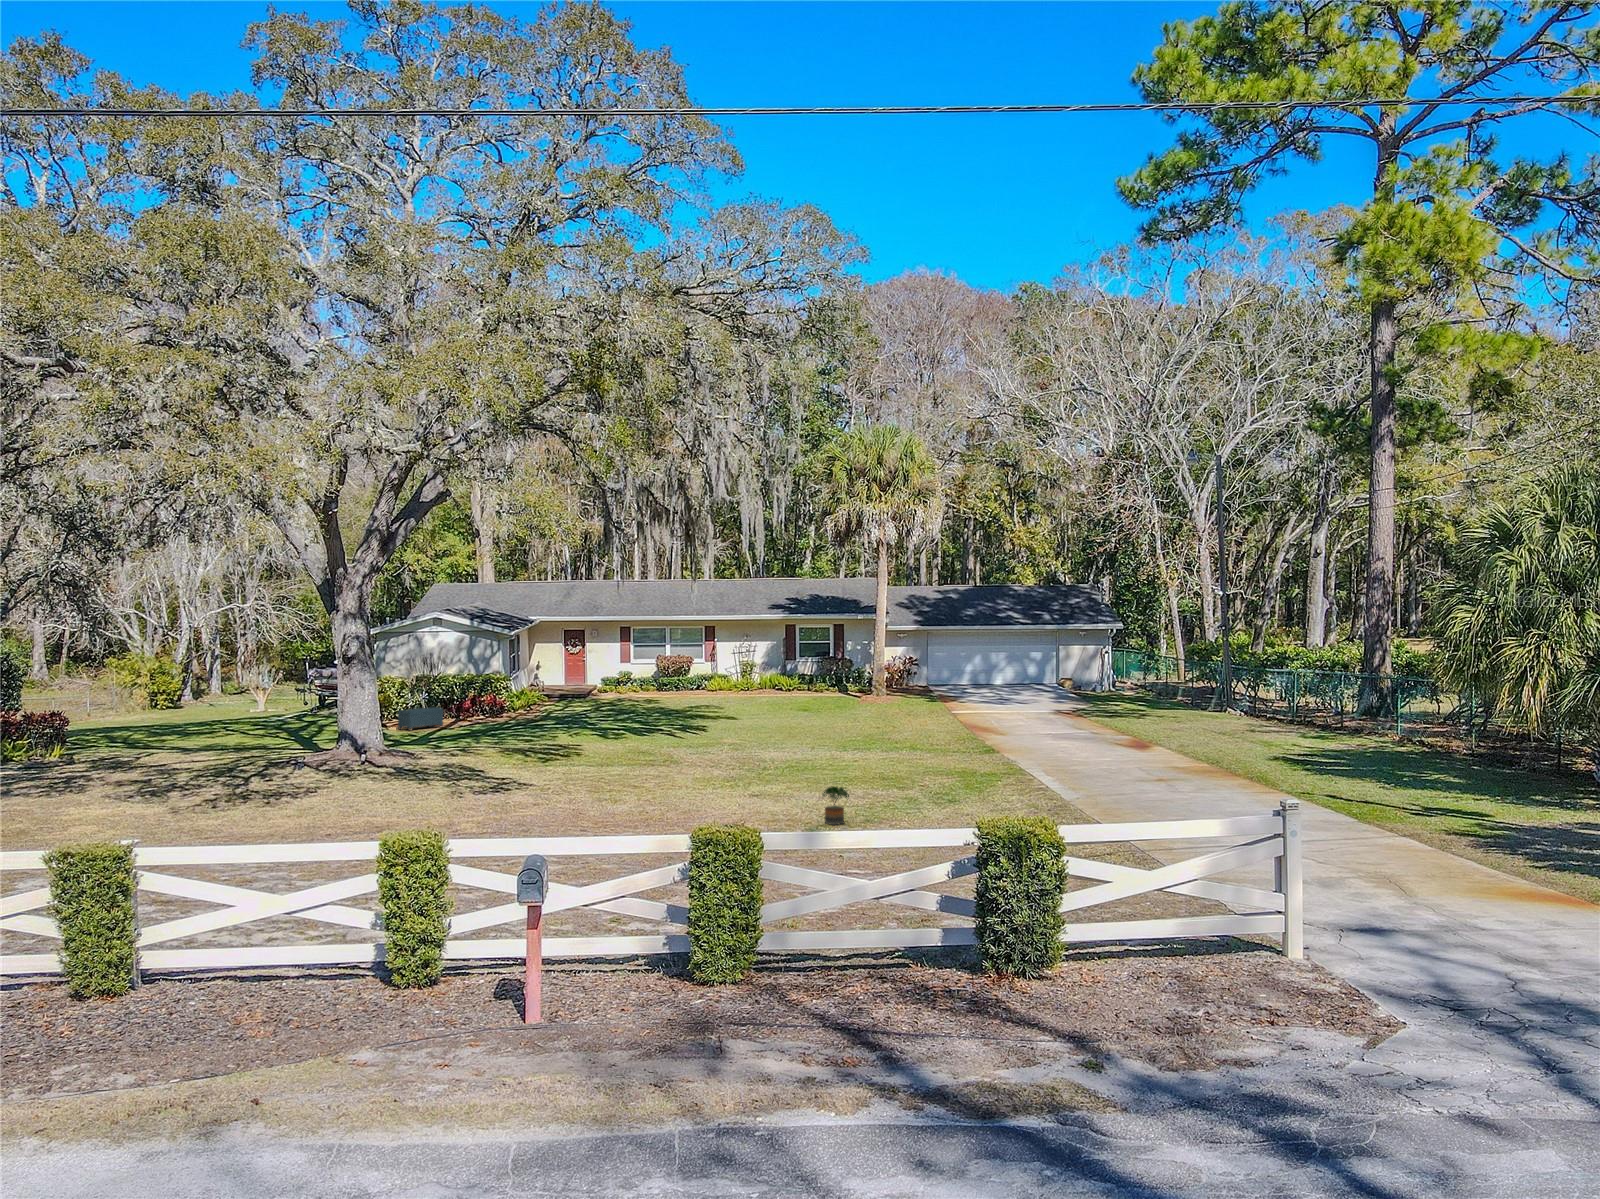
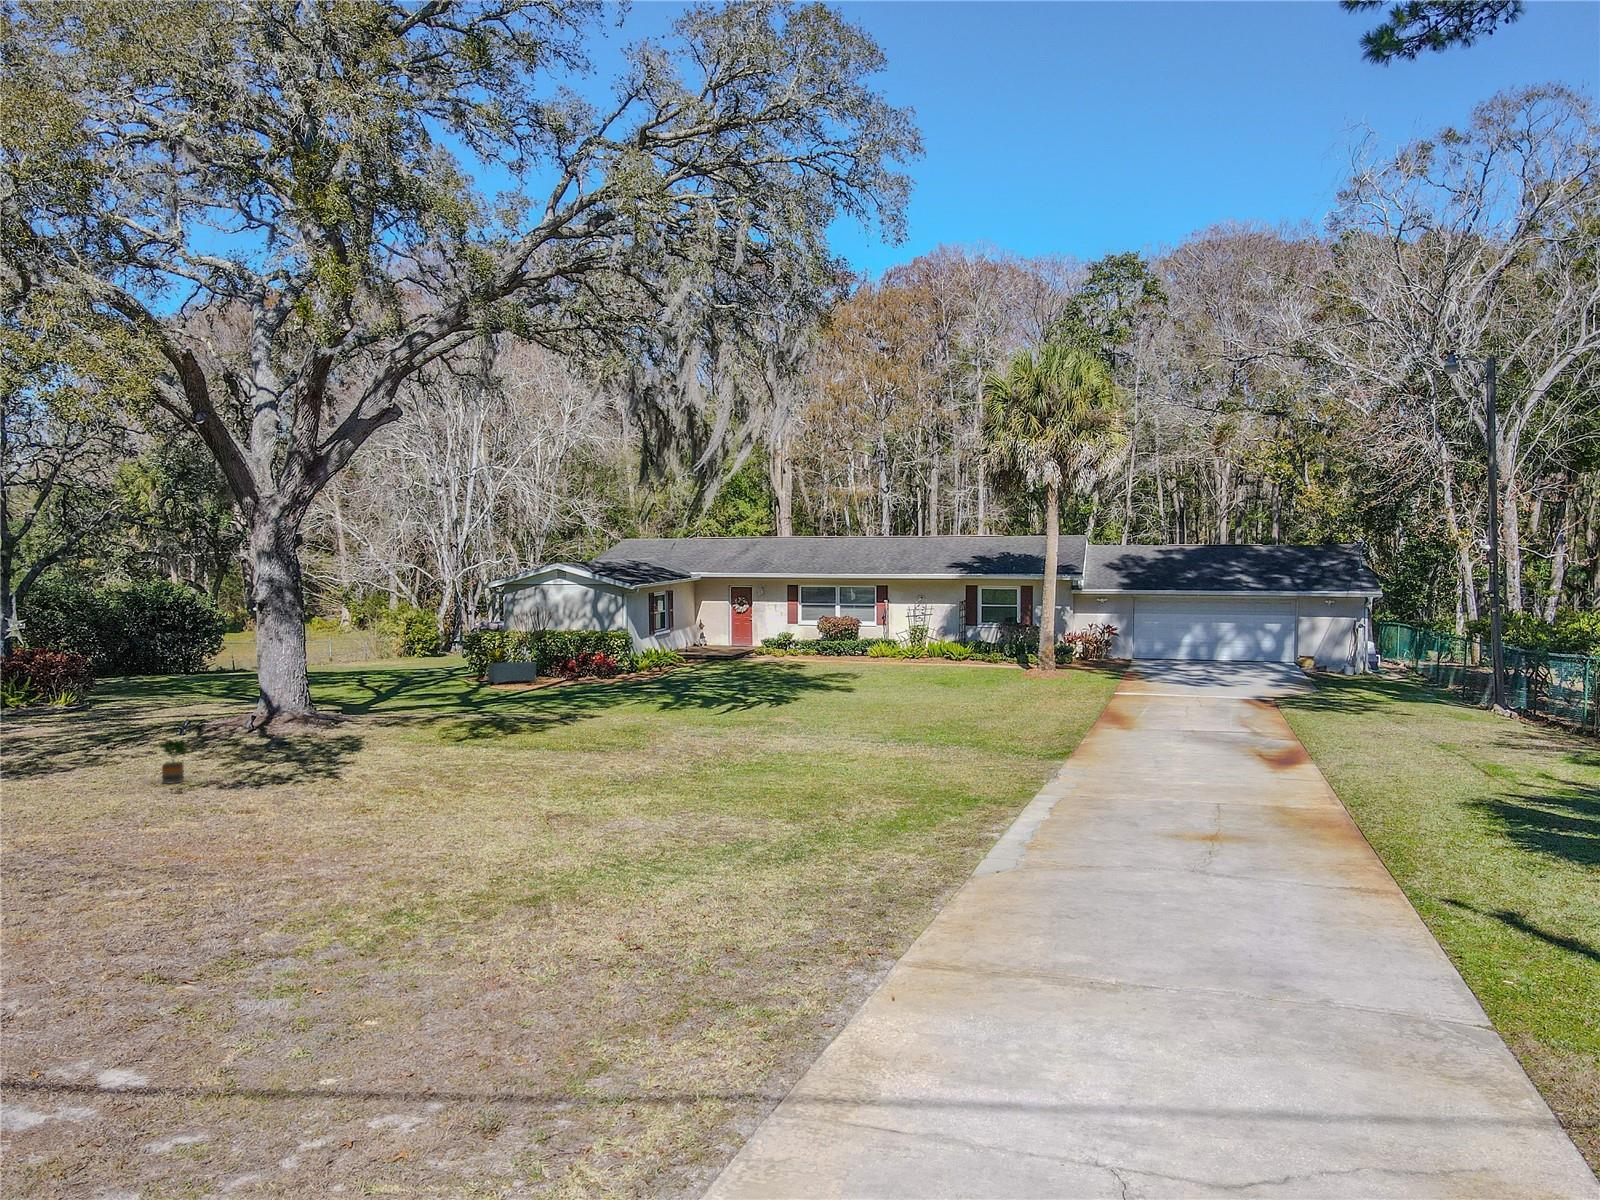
potted tree: present [822,786,849,825] -> present [159,740,189,784]

